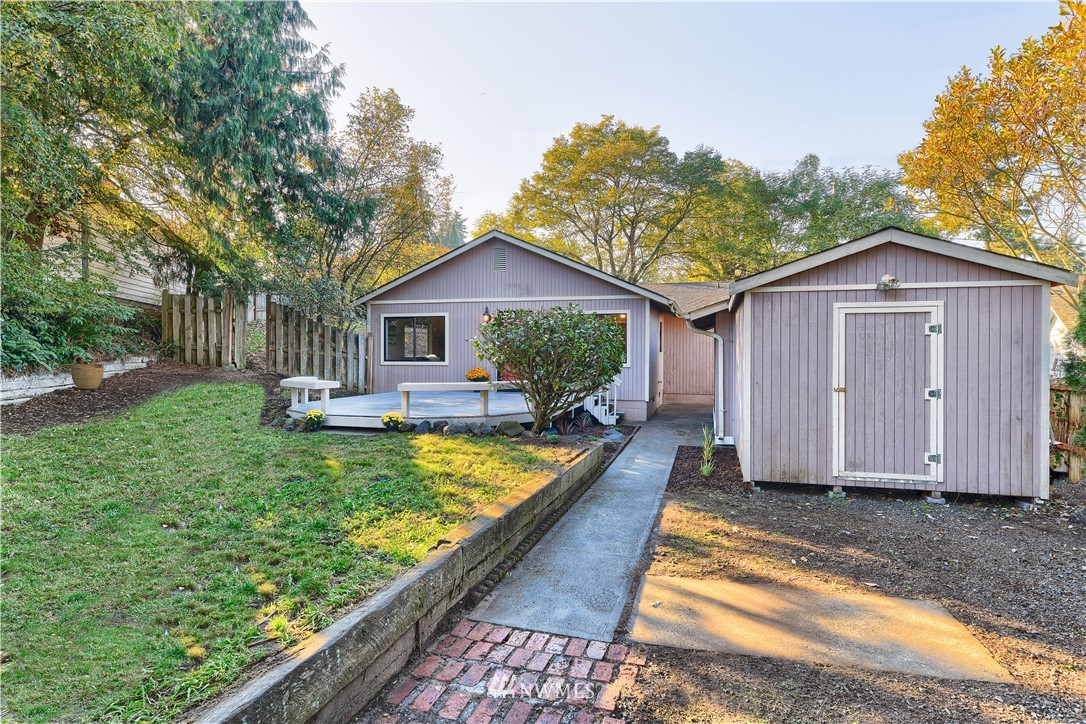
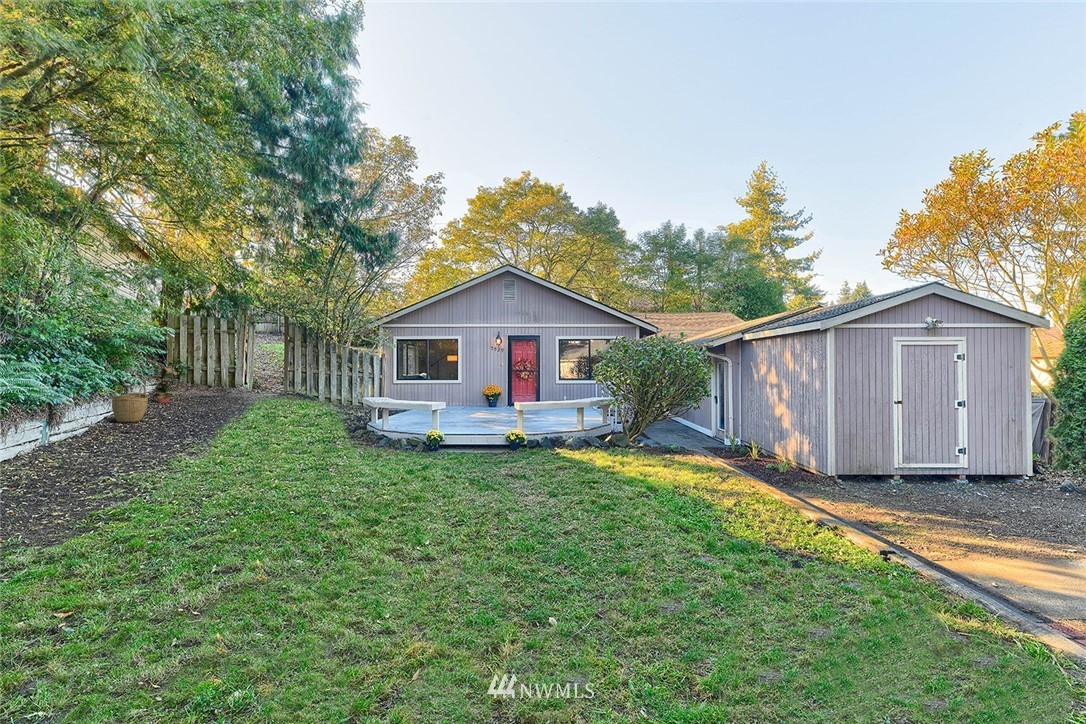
decorative plant: none [122,343,151,376] -> present [148,367,177,403]

